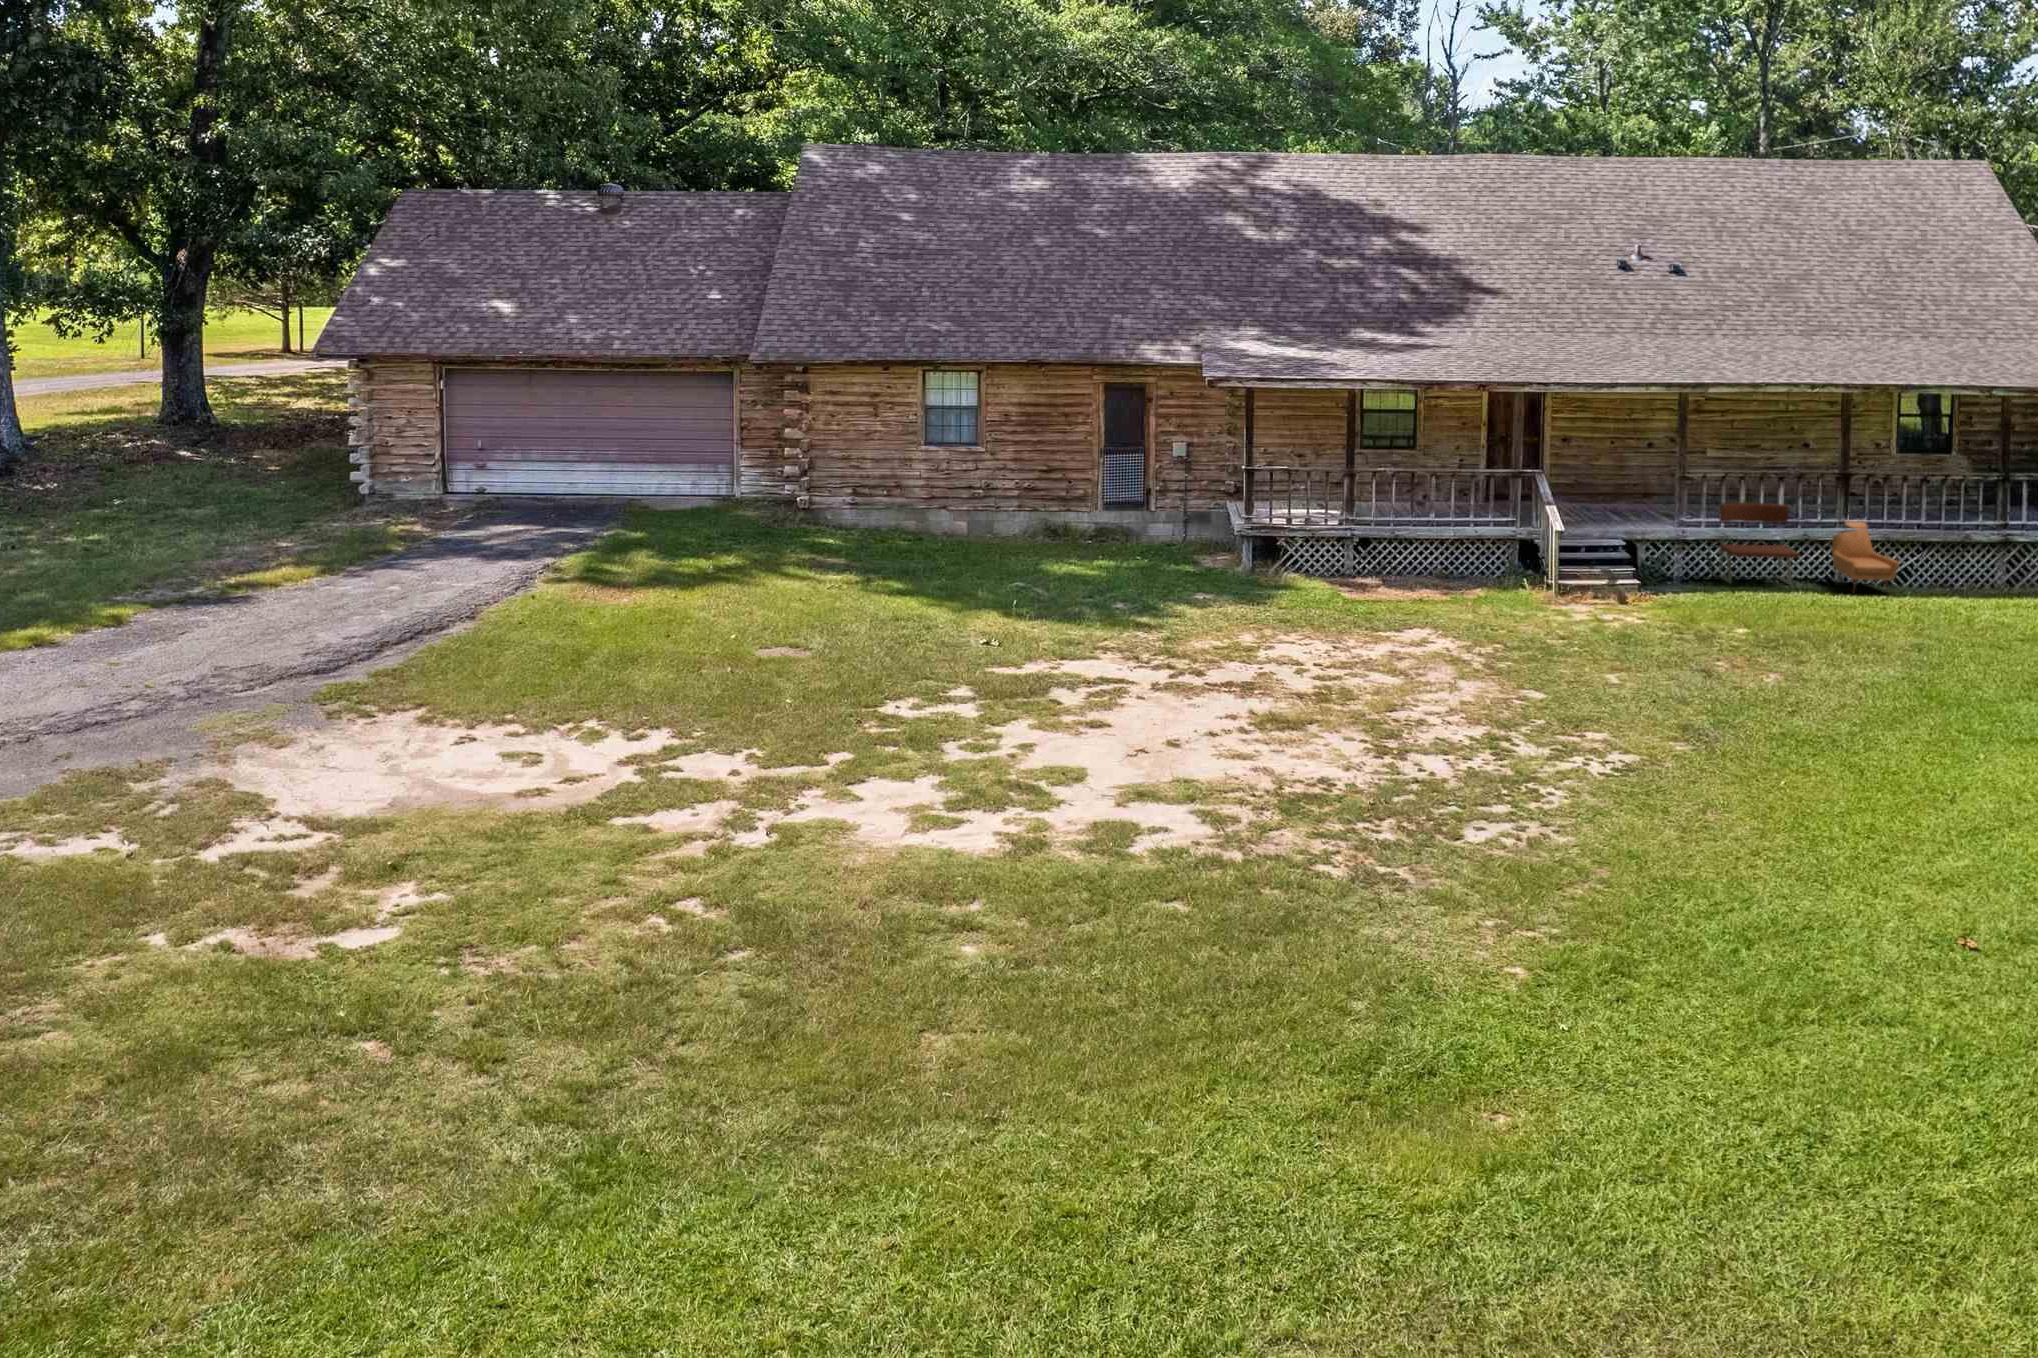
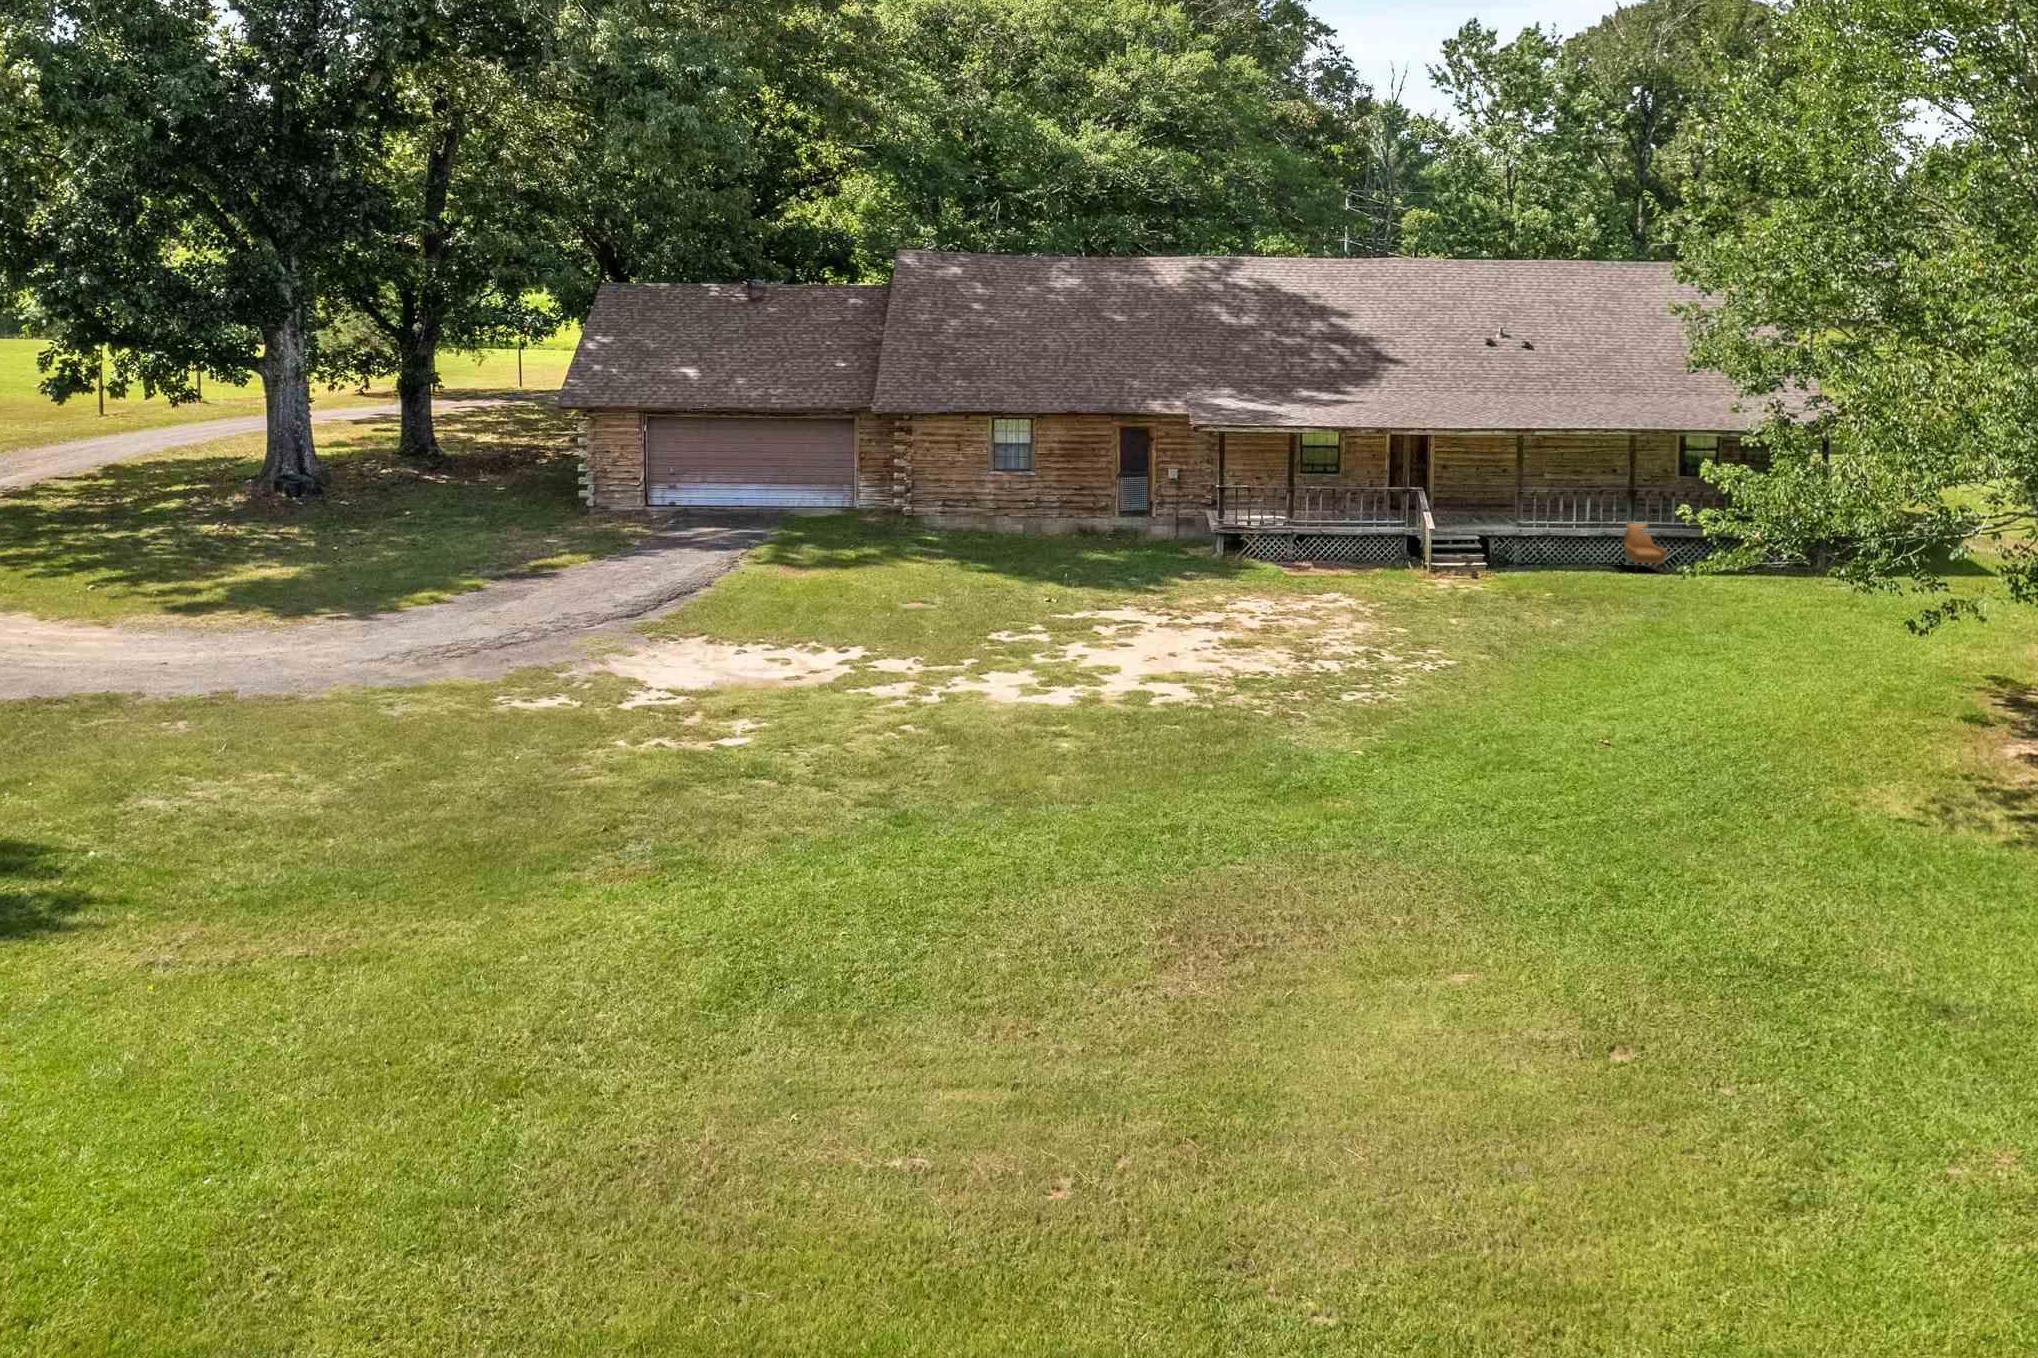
bench: present [1719,503,1800,585] -> none [1547,510,1600,567]

